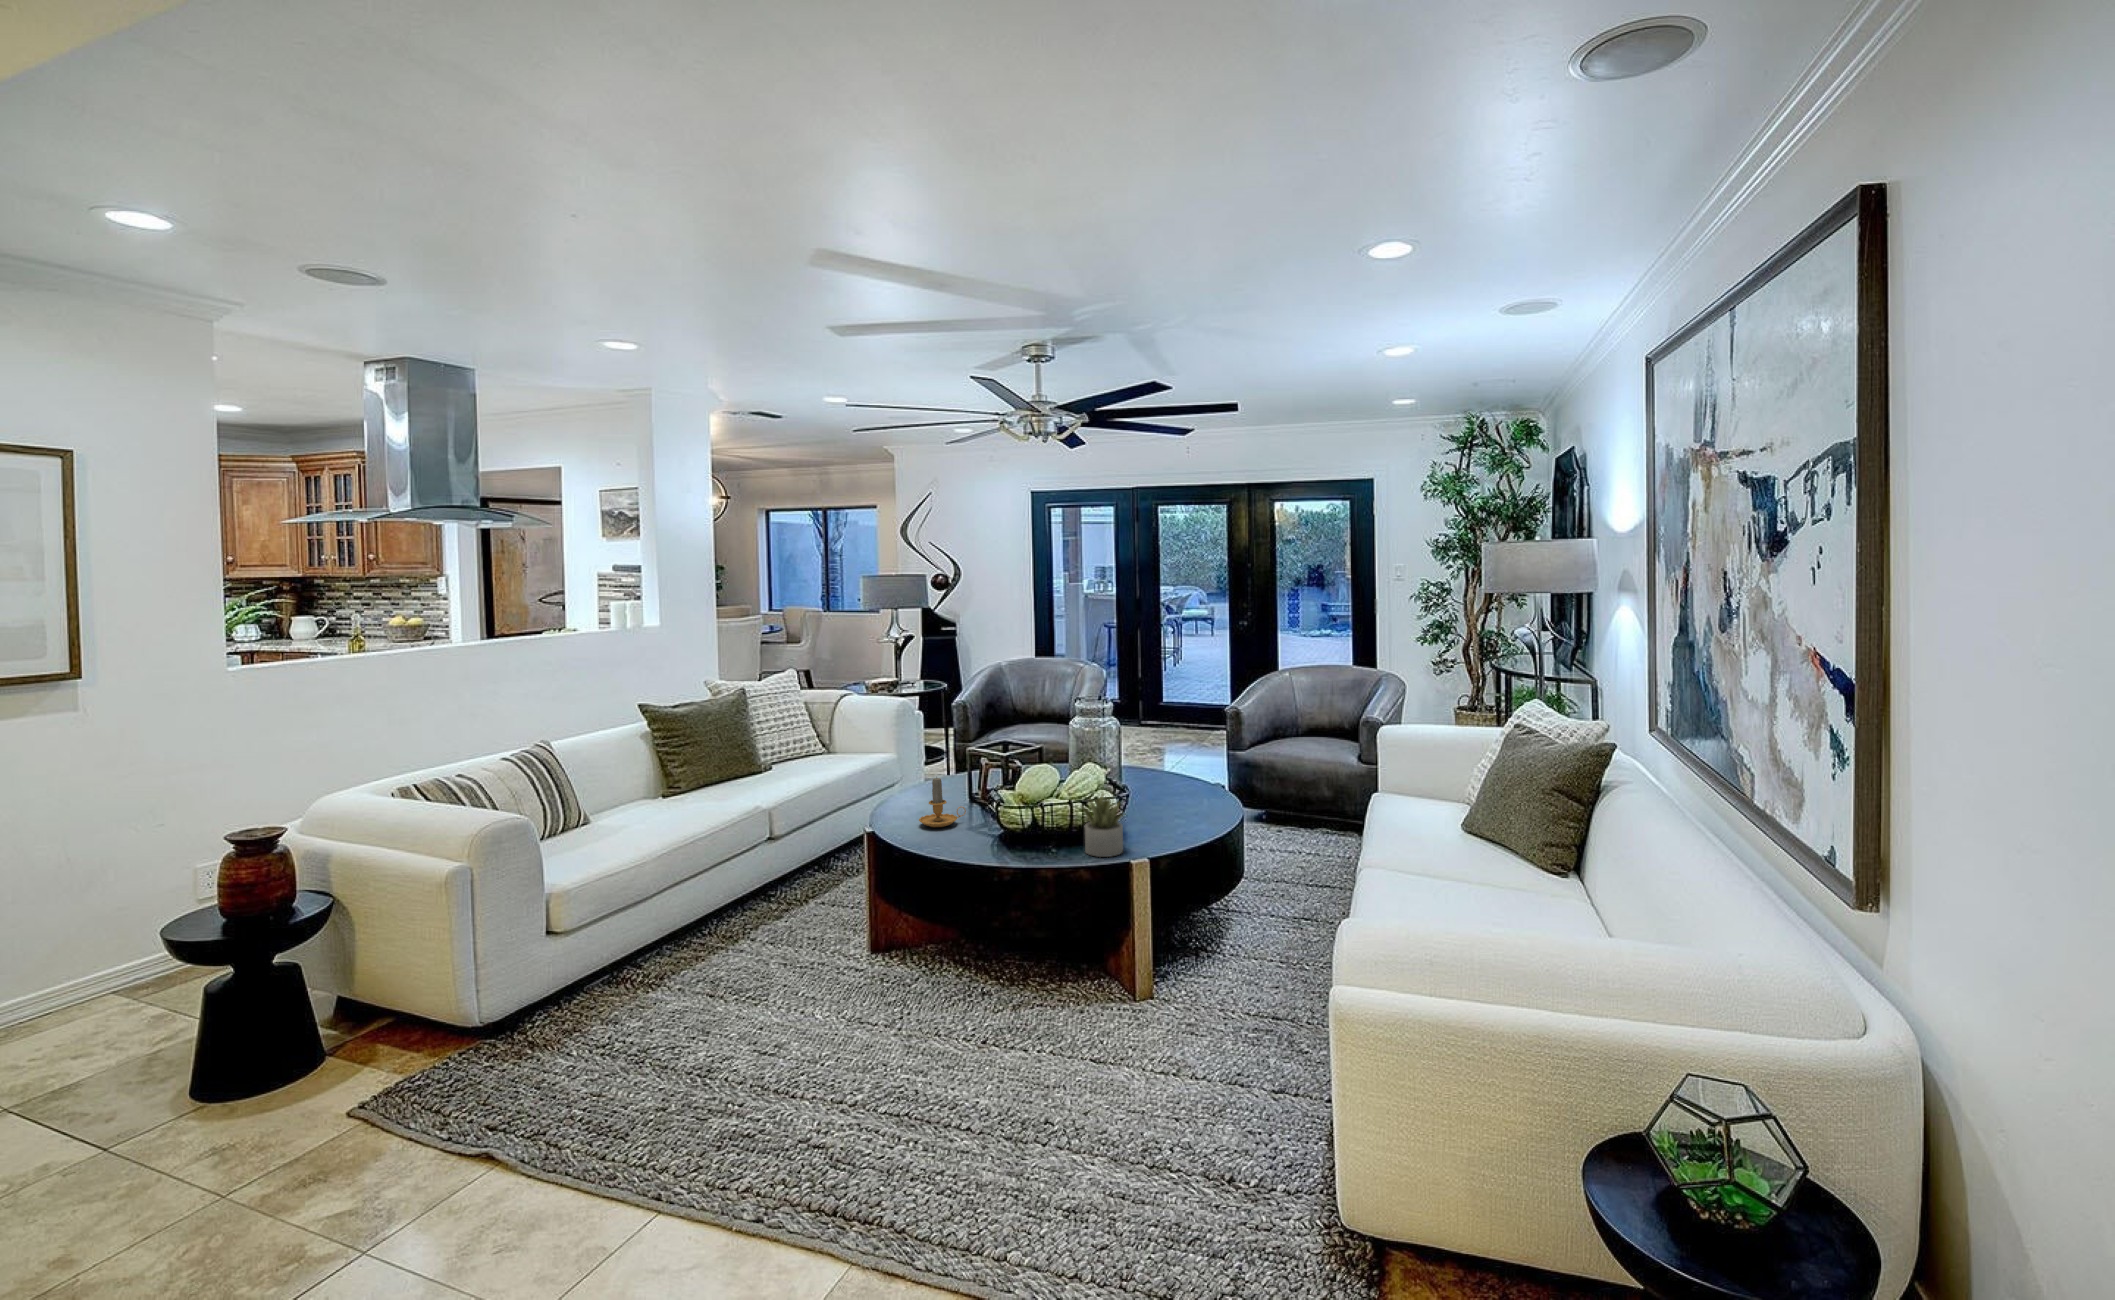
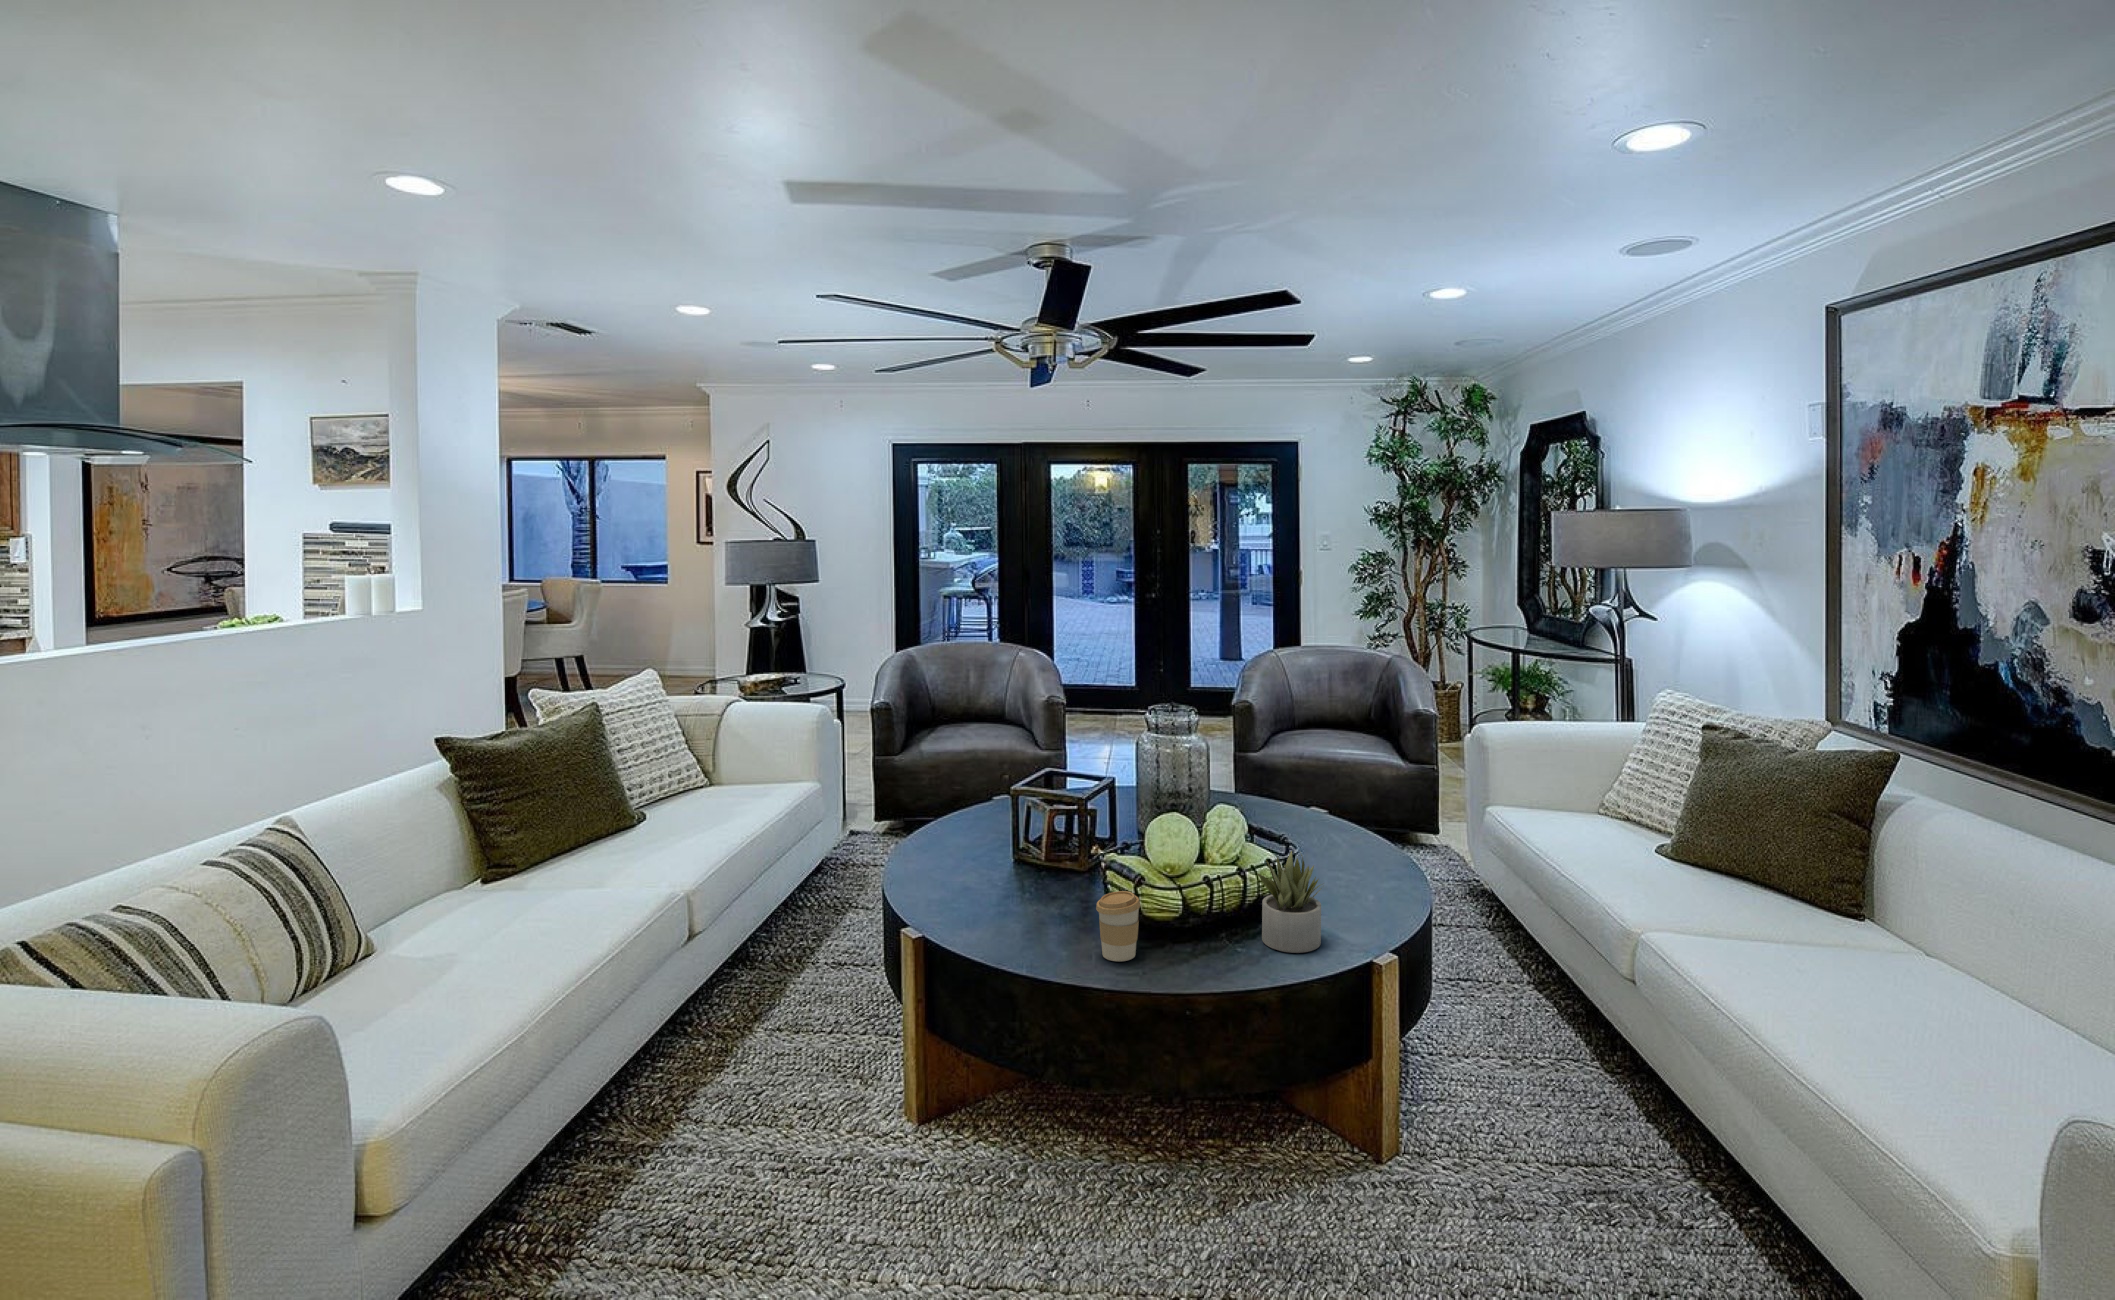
candle: present [919,778,966,827] -> none [970,837,1036,917]
coffee cup: none [973,810,1002,853] -> present [1096,891,1140,961]

